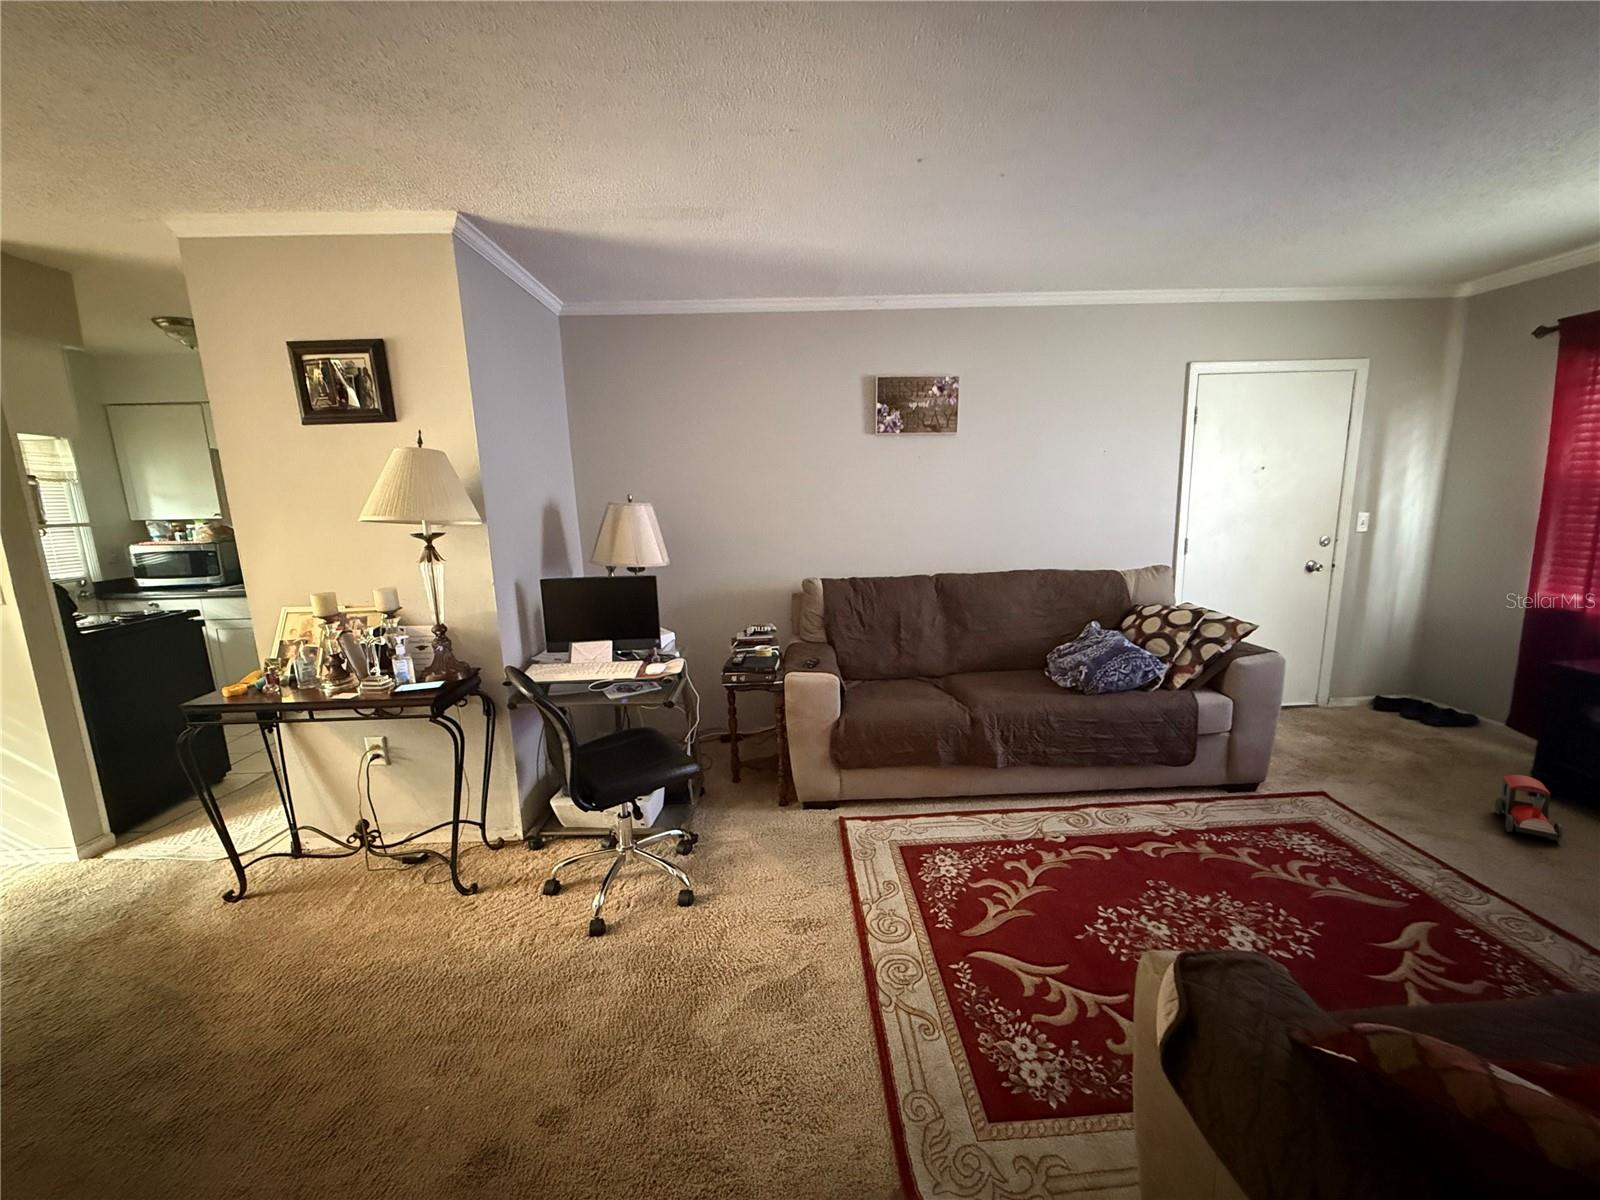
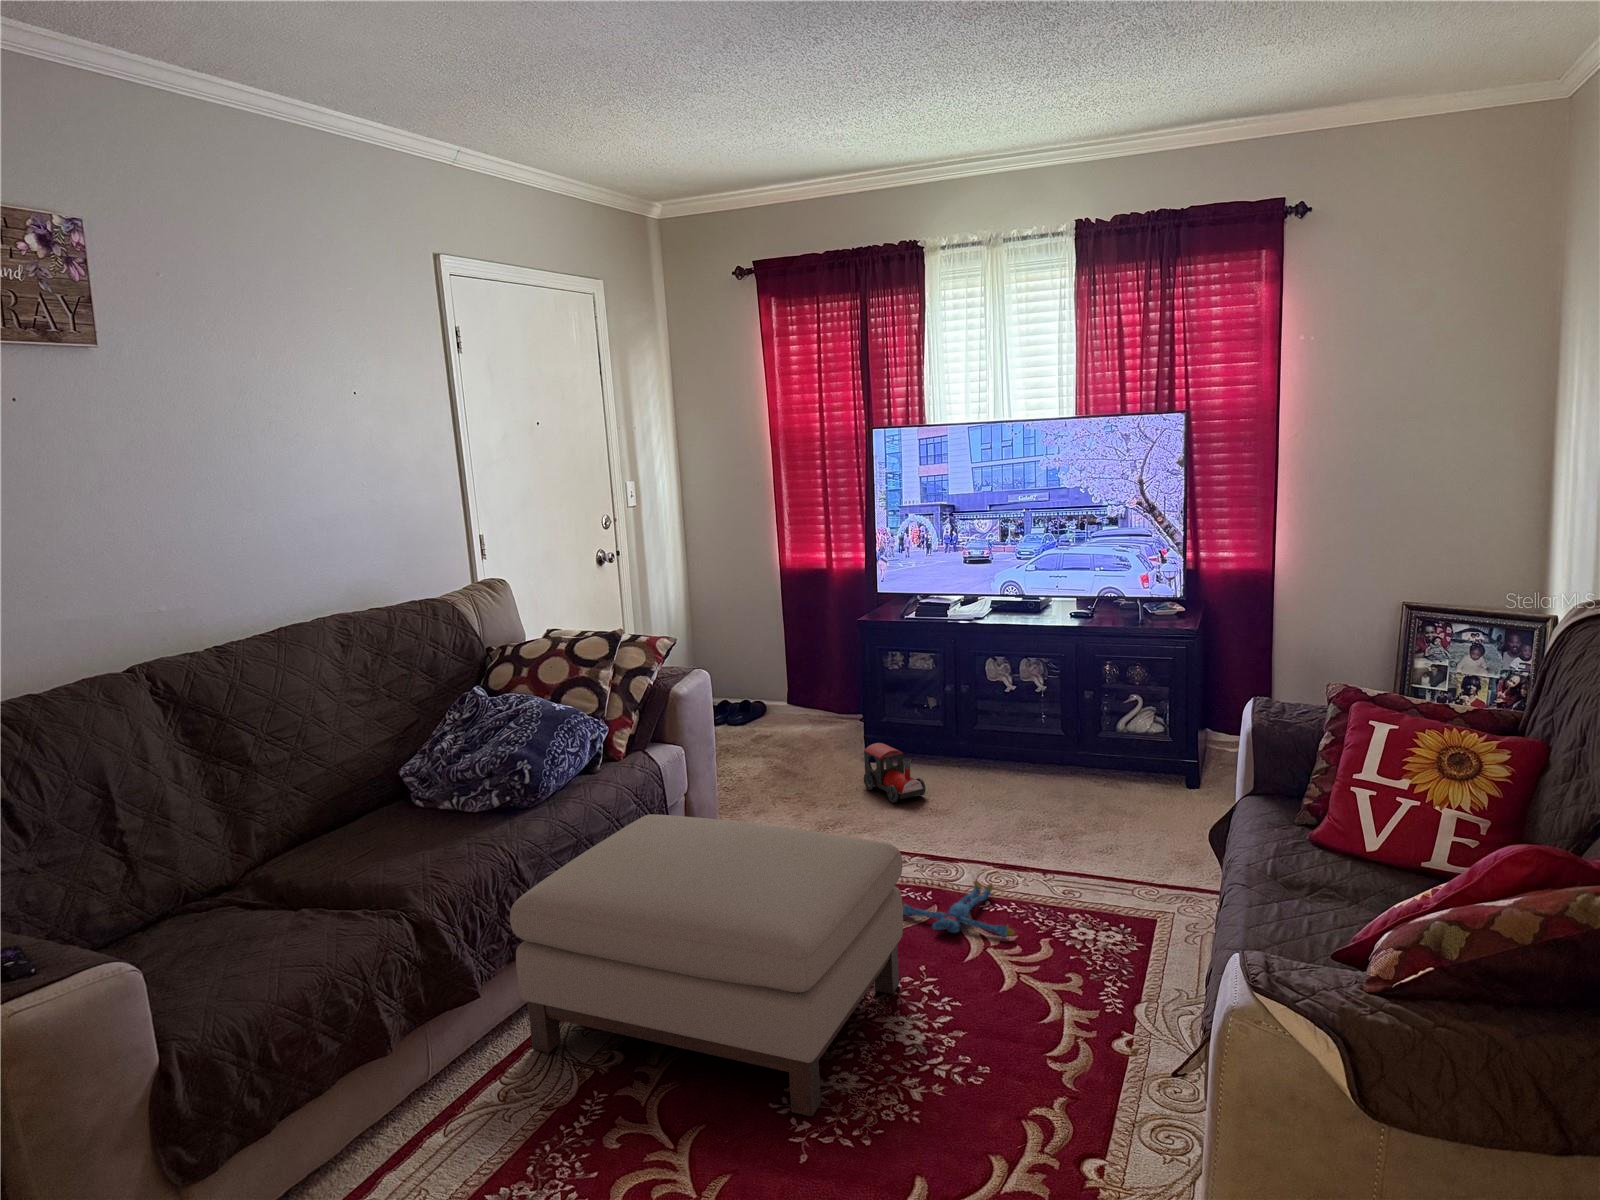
ottoman: none [1025,726,1301,924] -> present [510,814,903,1117]
plush toy: none [1364,882,1496,959] -> present [902,881,1015,937]

